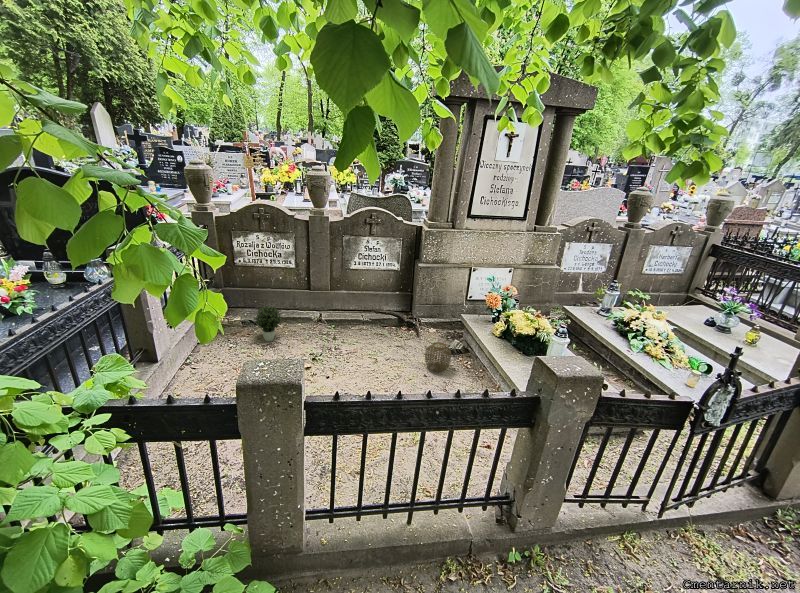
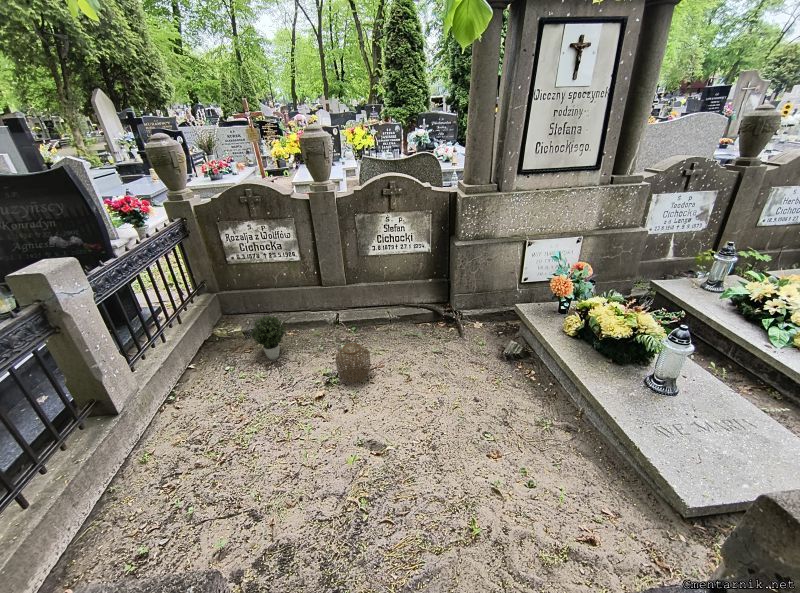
woven basket: present [425,342,451,372] -> present [335,343,370,383]

